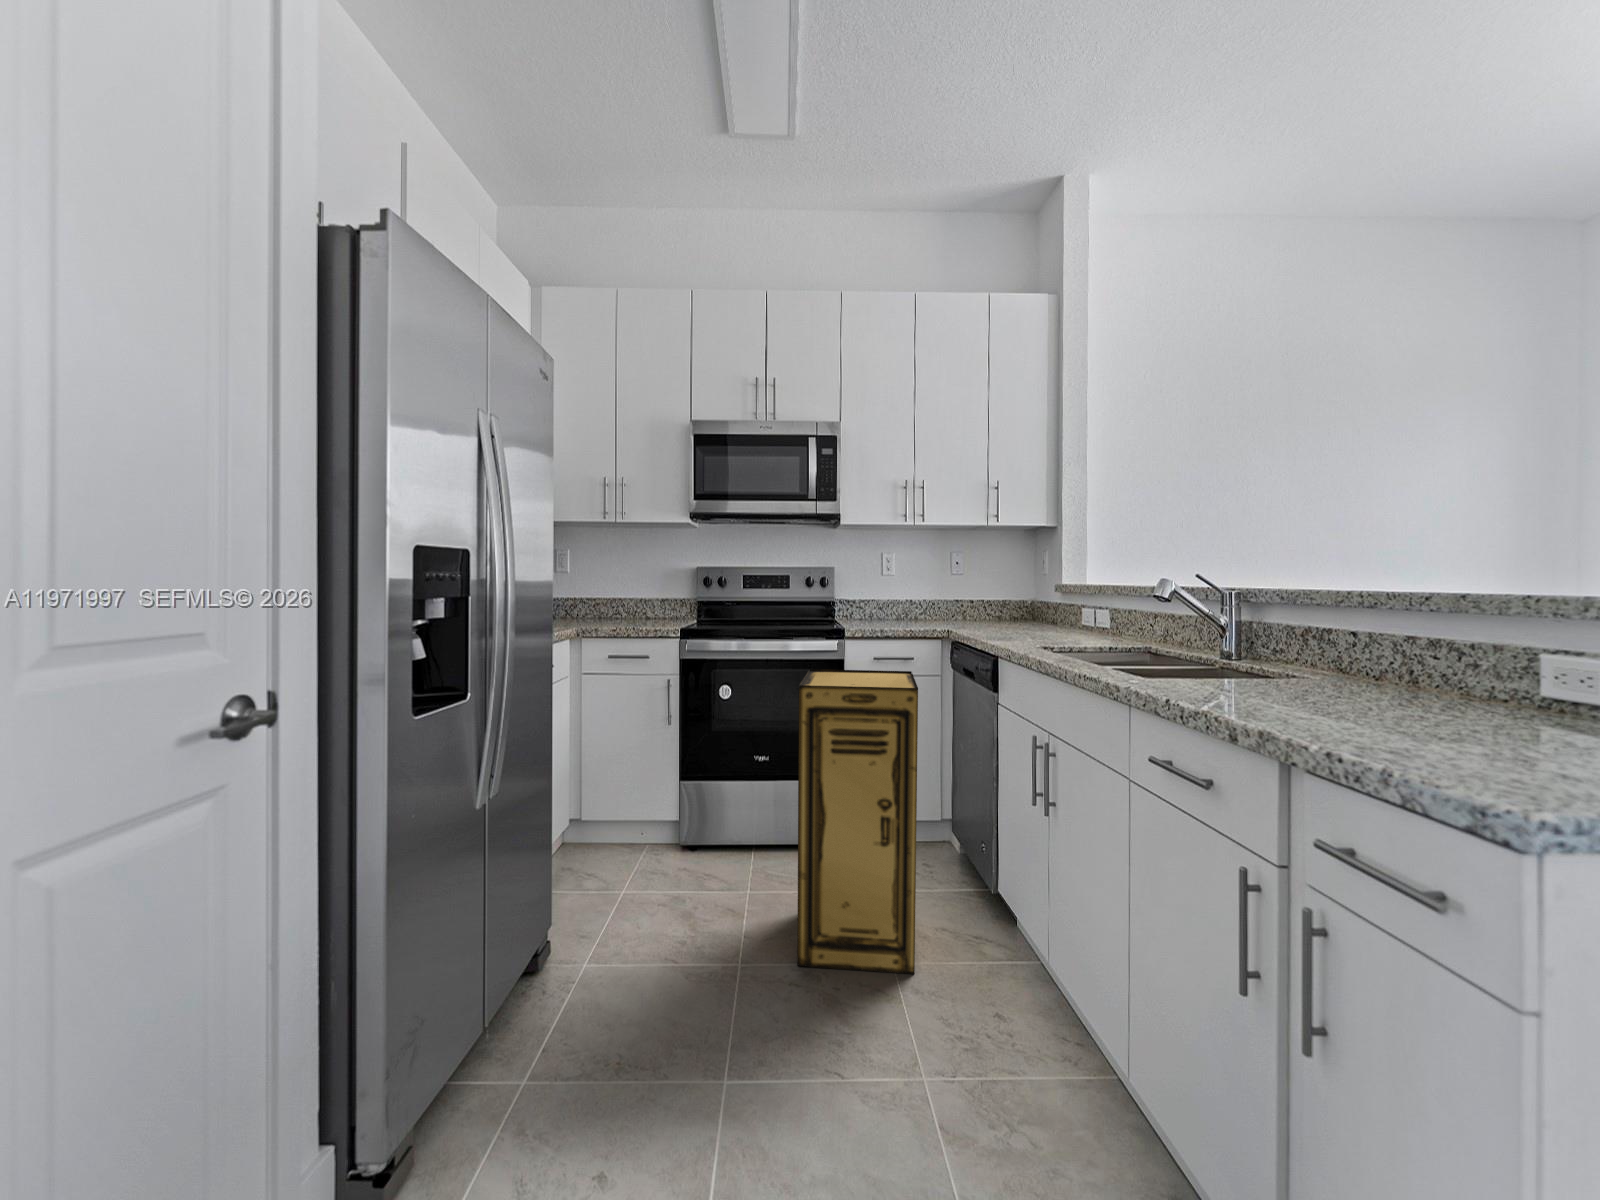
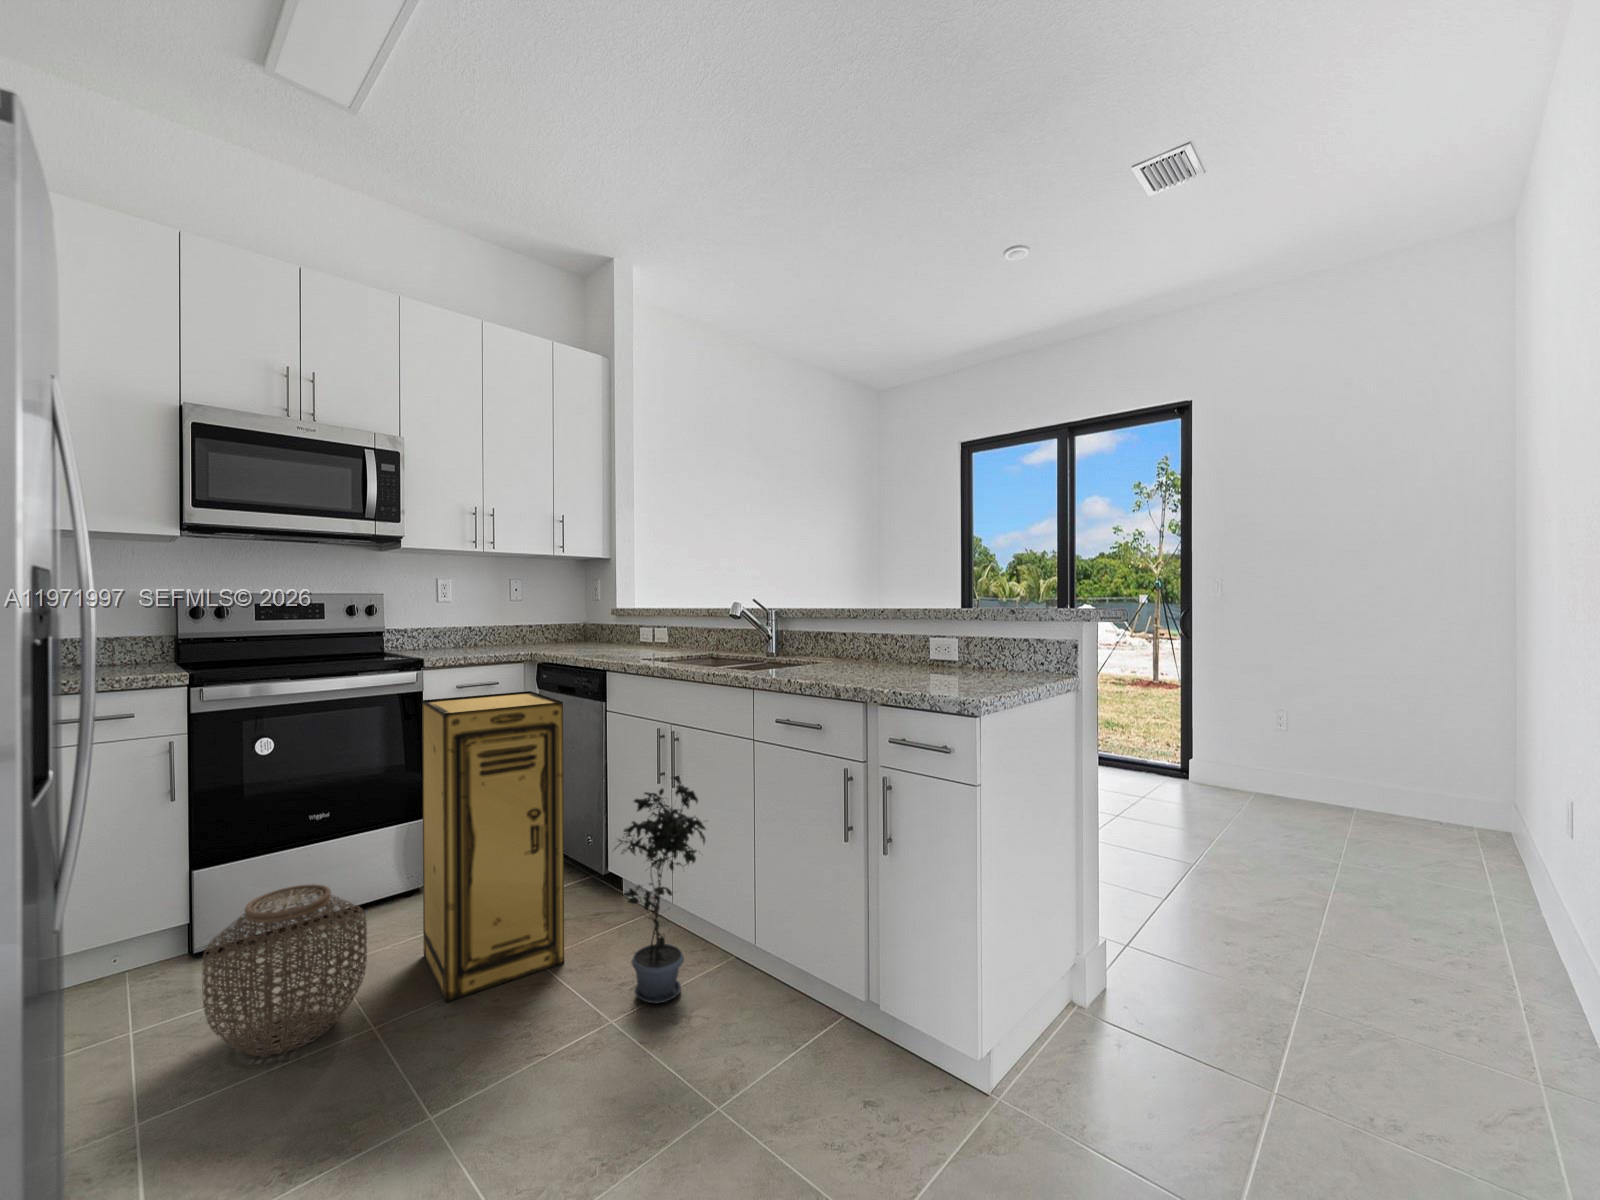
potted plant: none [935,802,1060,1081] -> present [615,776,705,1003]
woven basket: none [632,816,745,955] -> present [202,884,367,1056]

